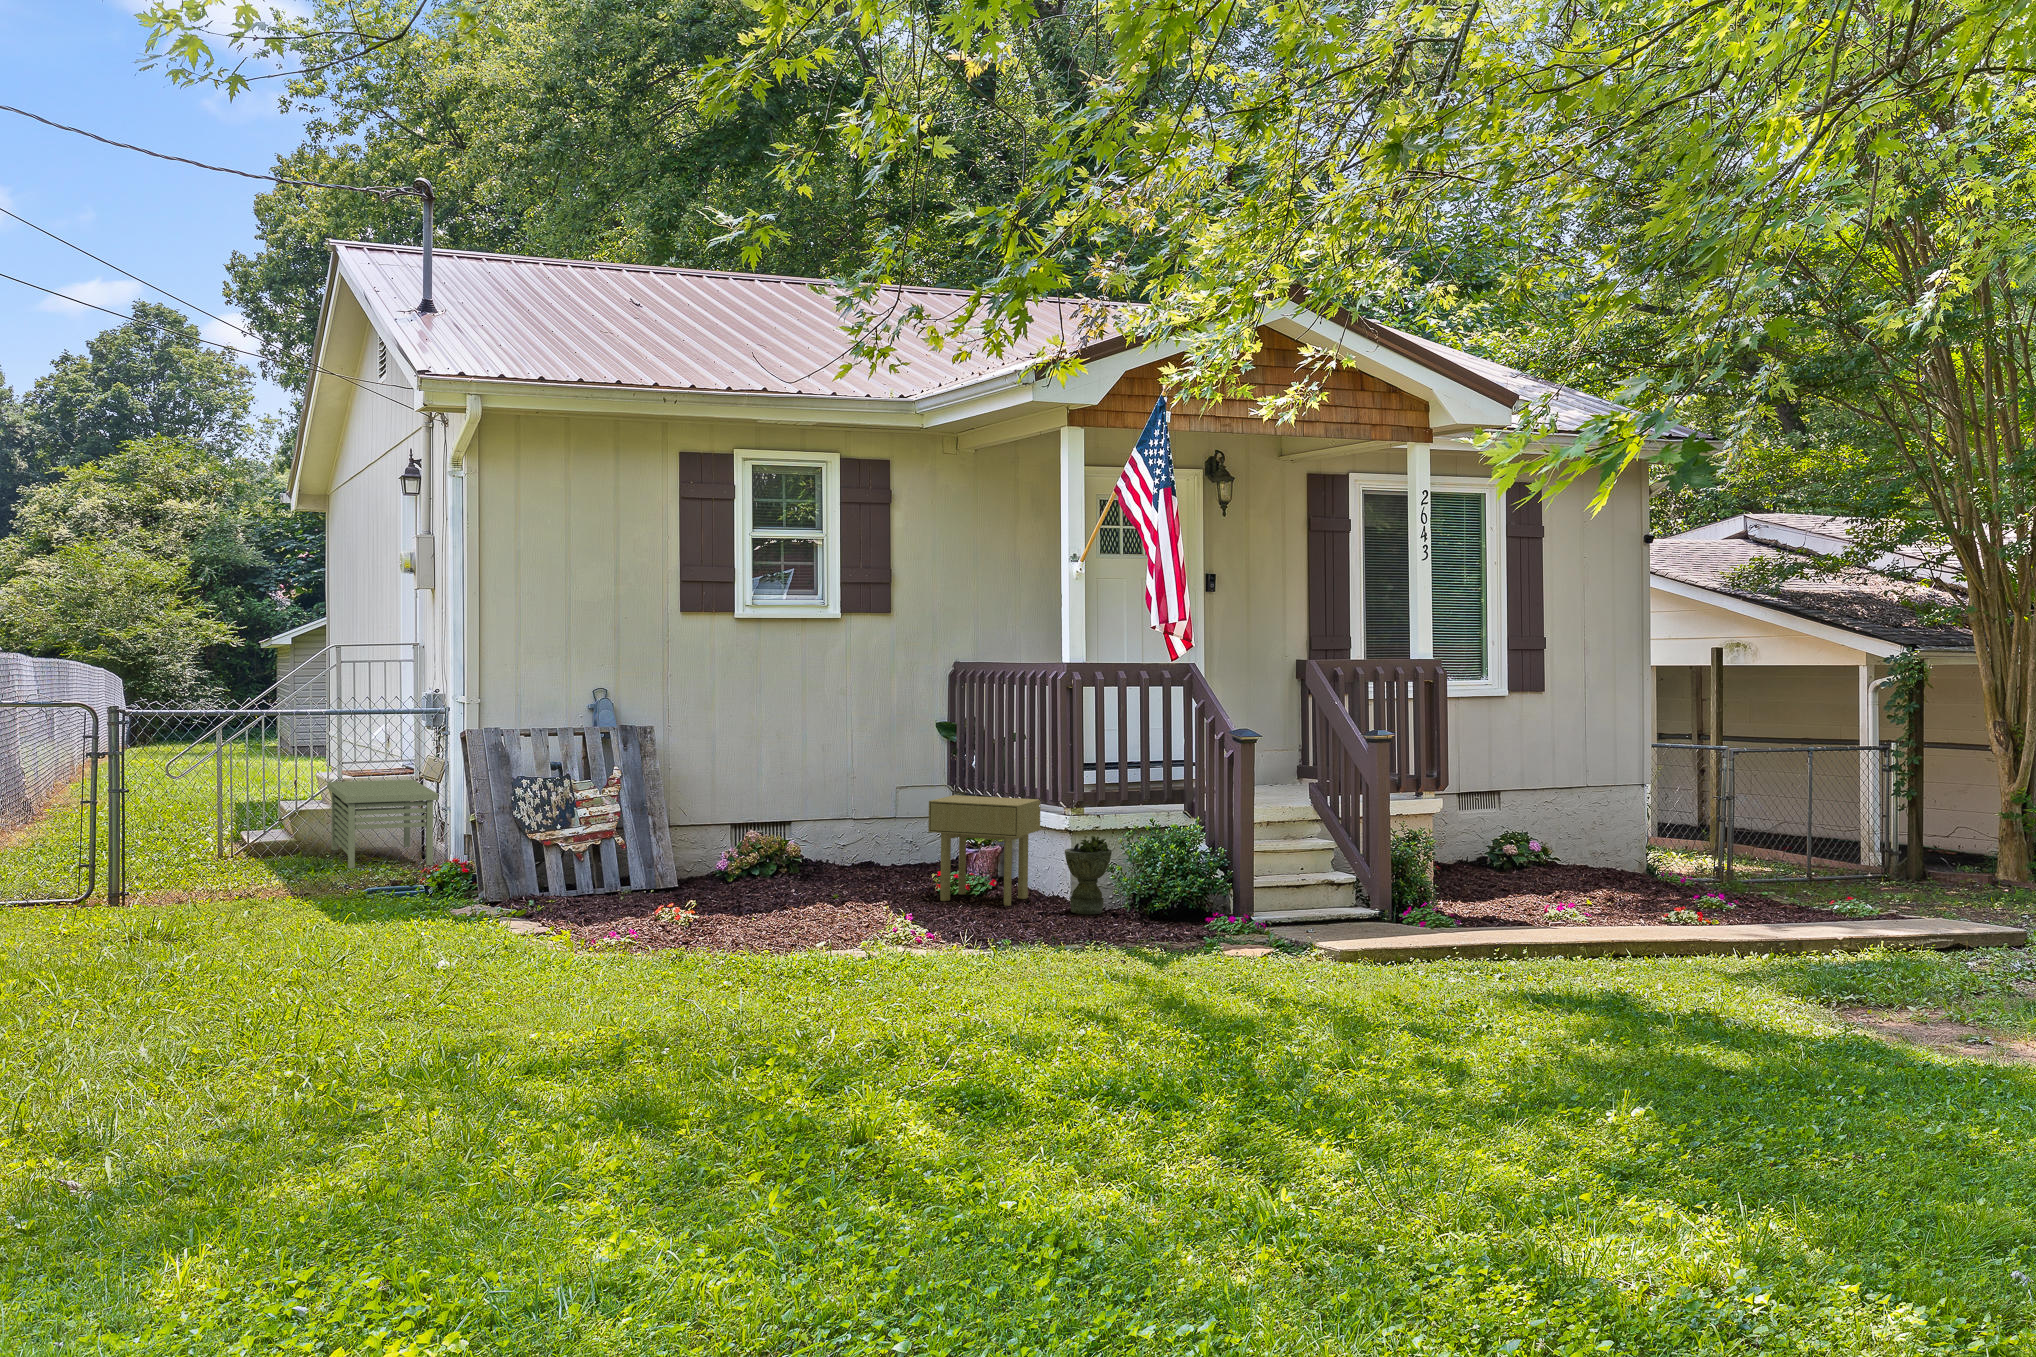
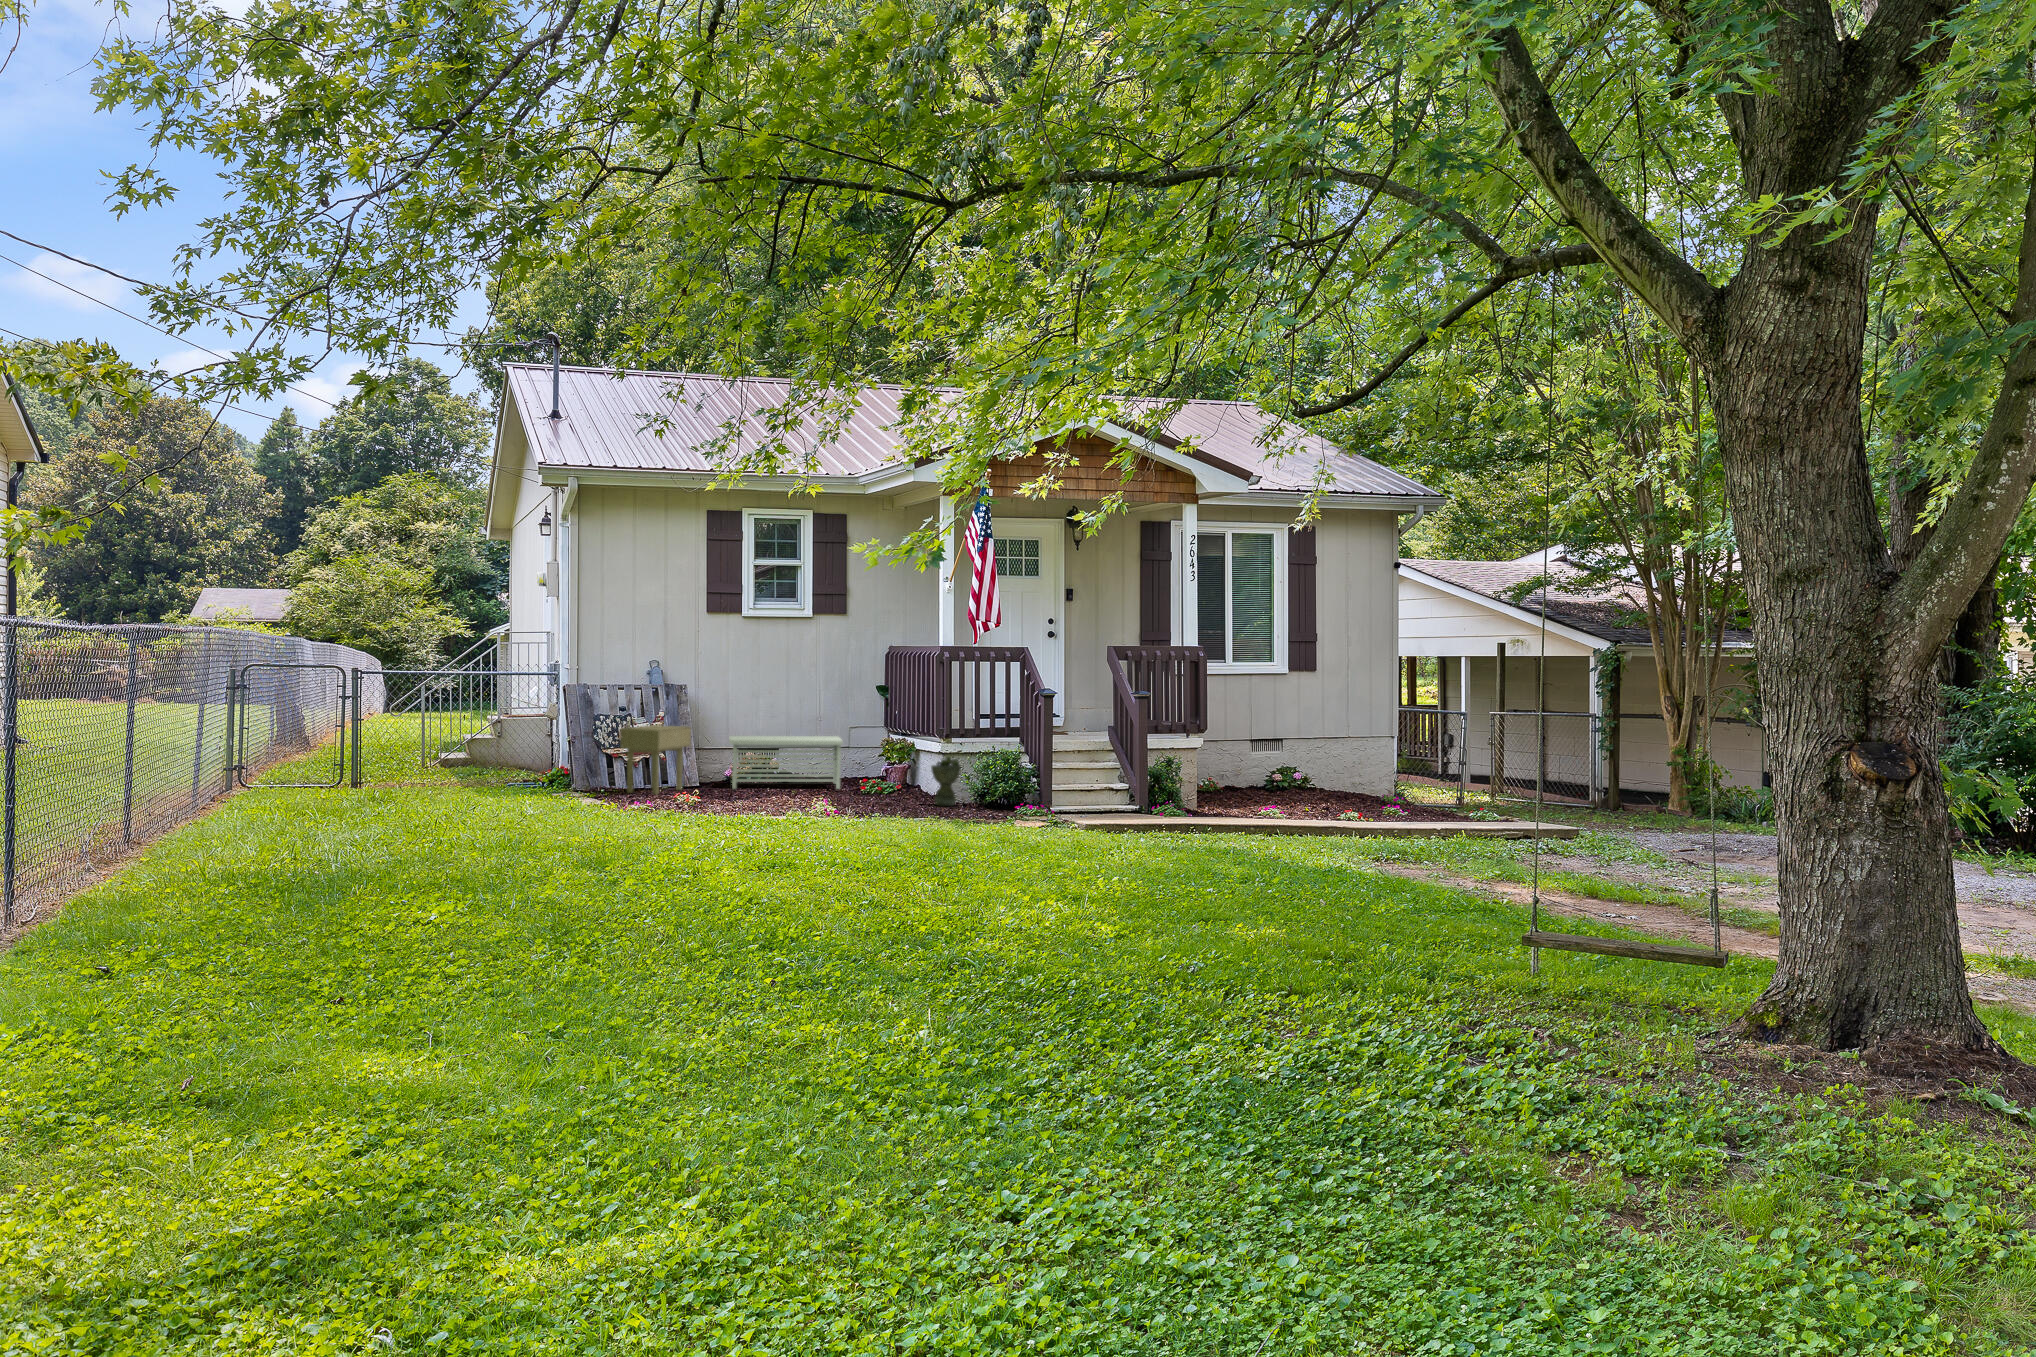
storage bench: present [328,780,438,868] -> present [729,736,843,789]
side table: present [928,795,1040,906] -> present [620,725,691,794]

